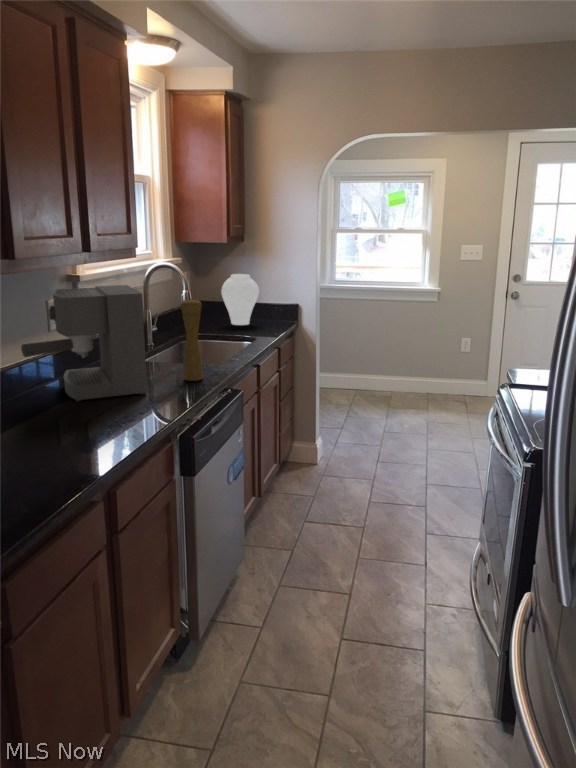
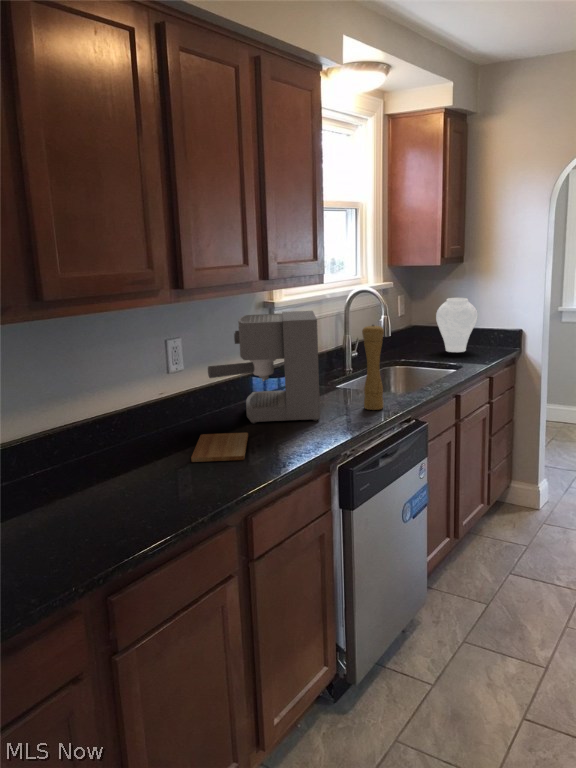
cutting board: none [28,411,90,445] -> present [191,433,248,462]

